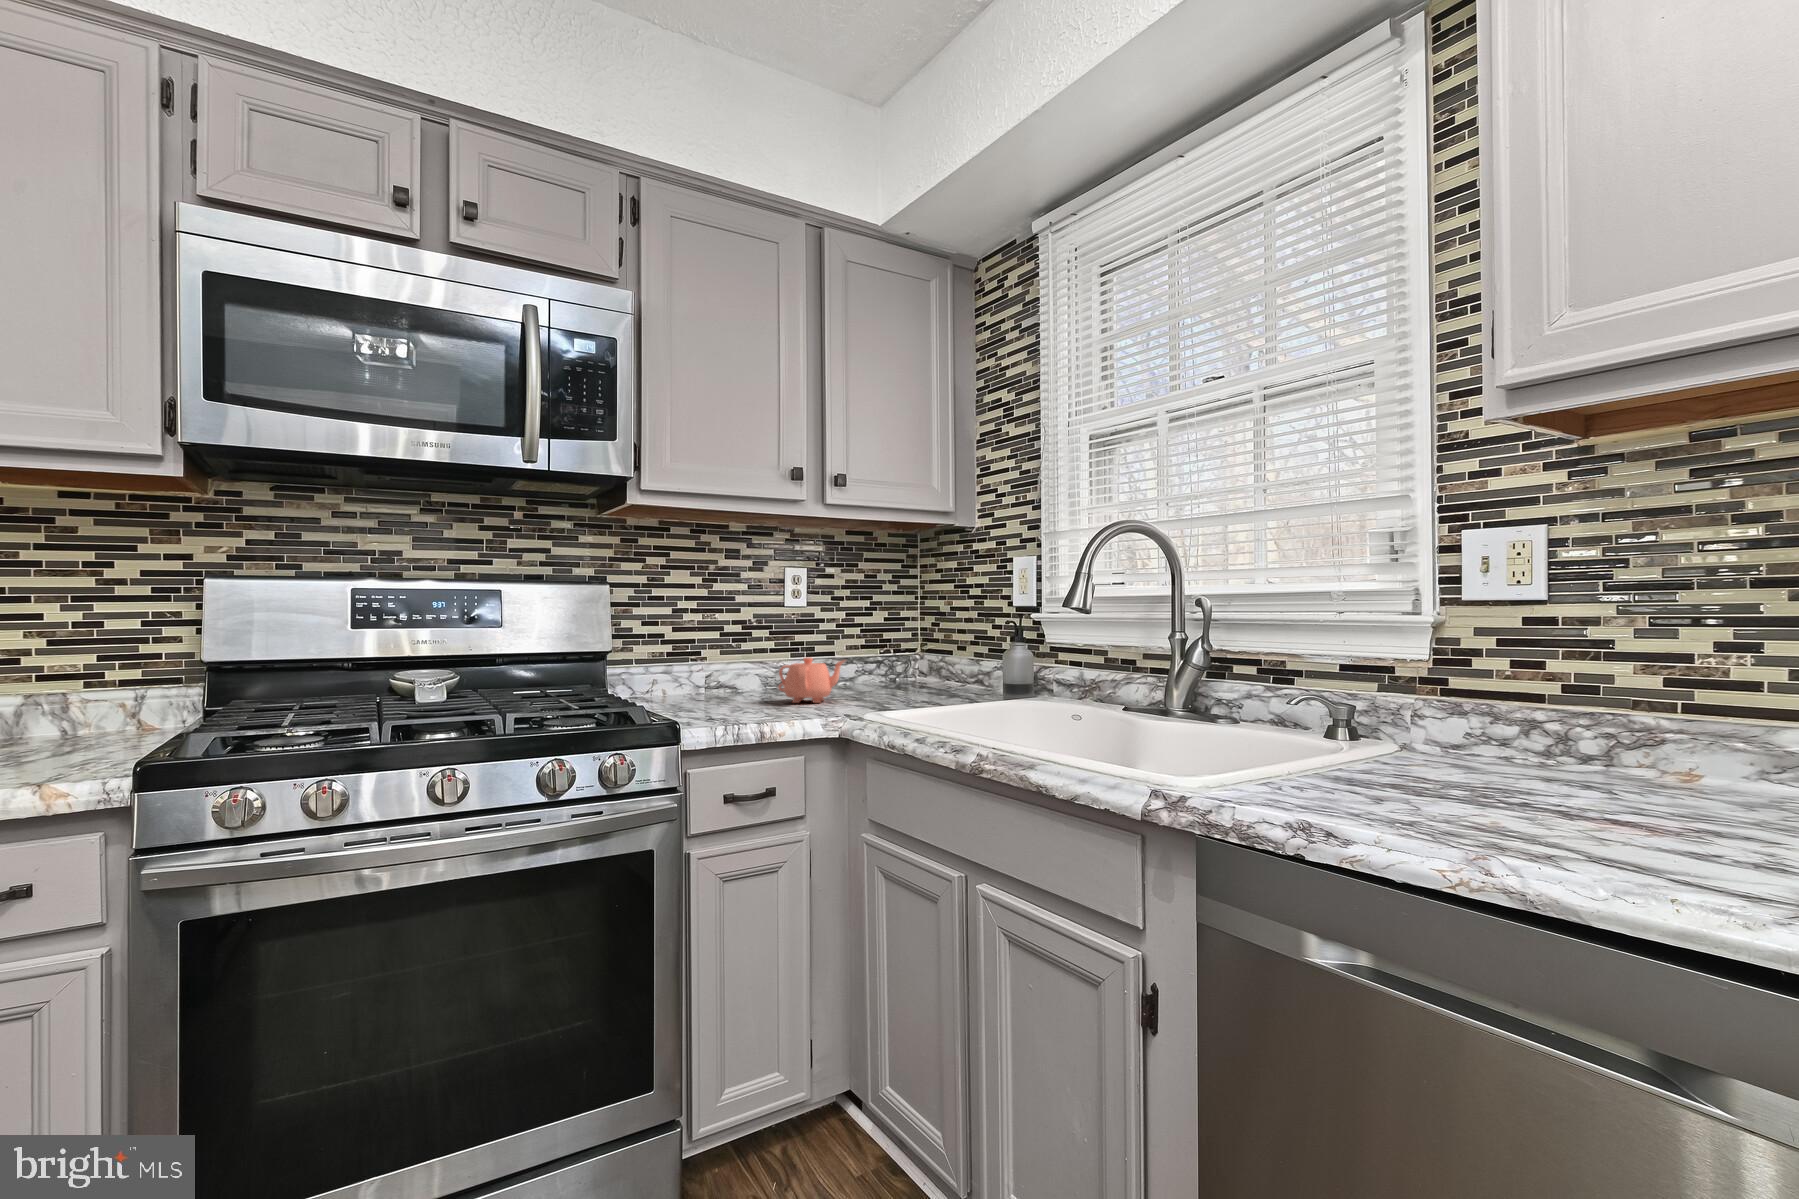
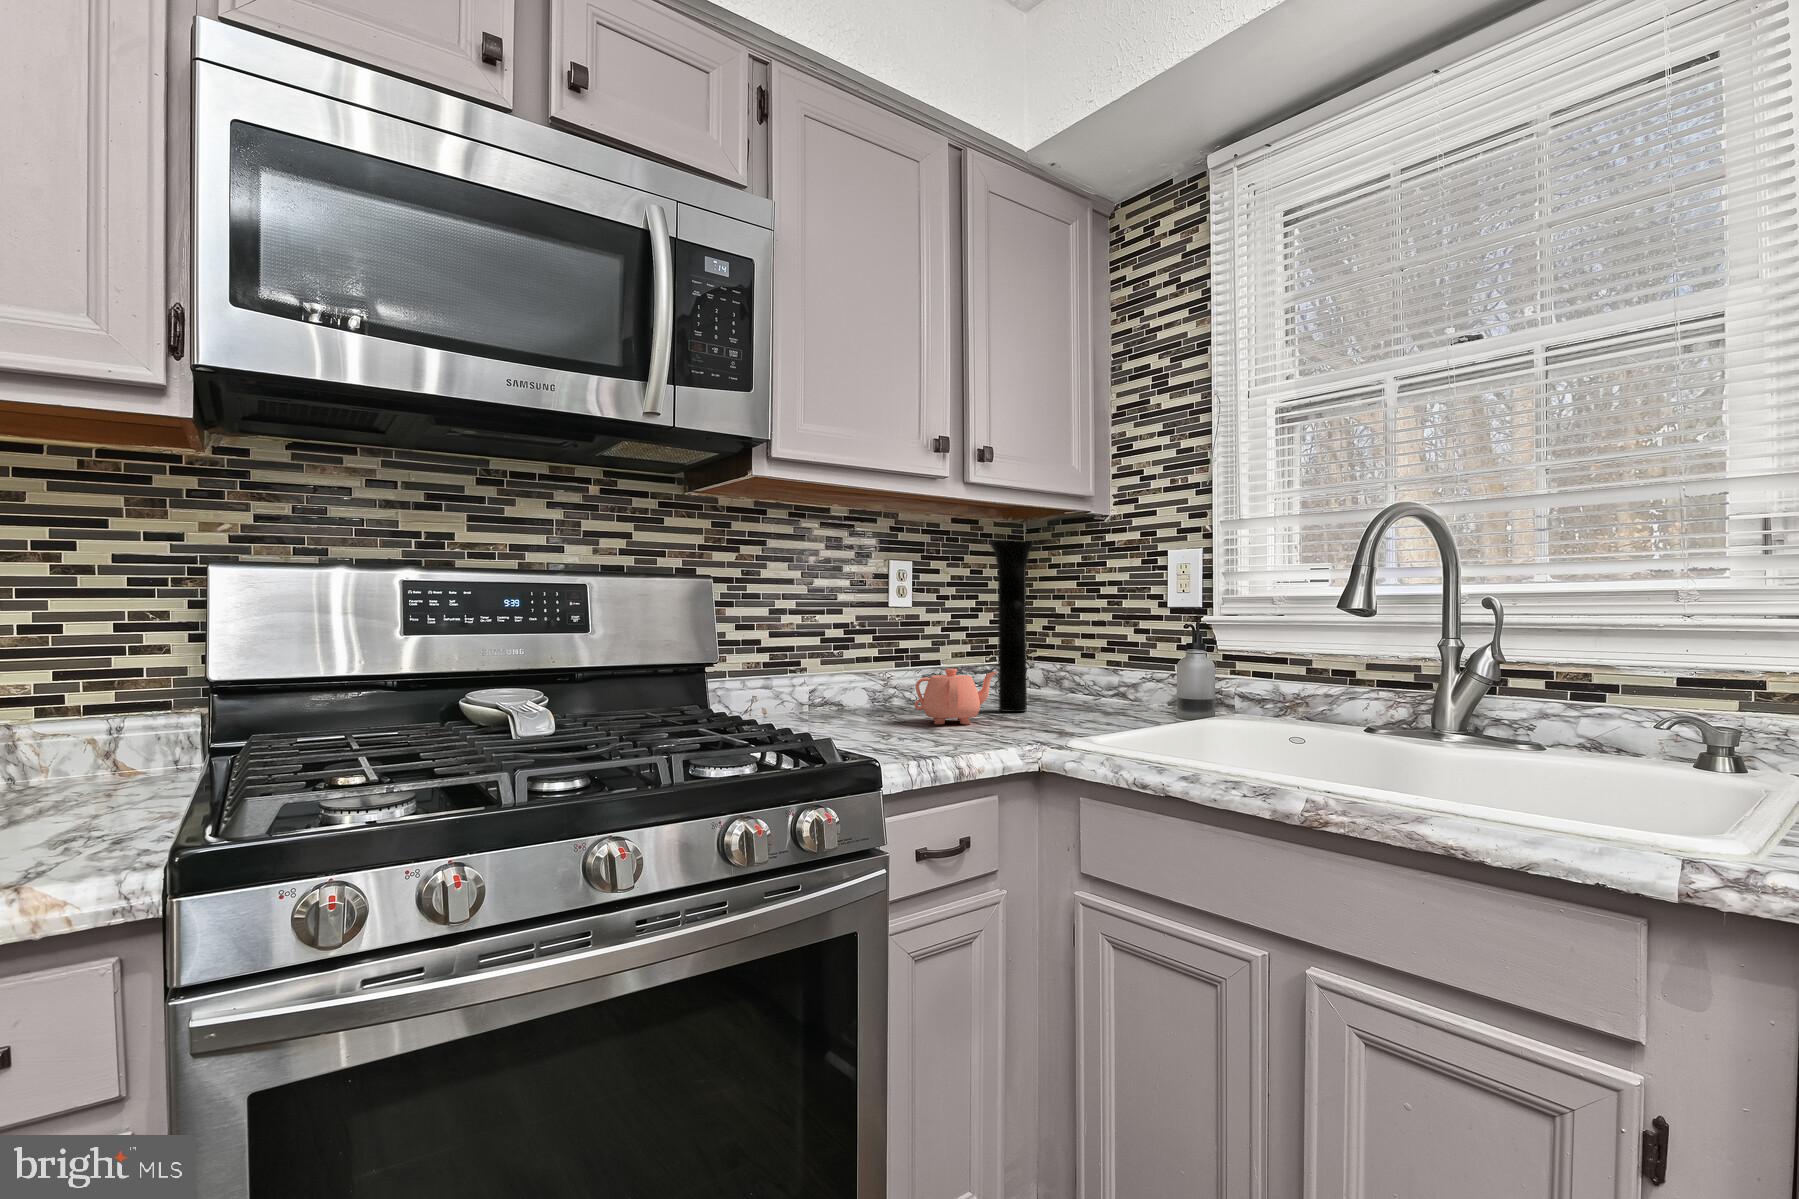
vase: none [857,551,896,695] -> present [990,540,1034,712]

